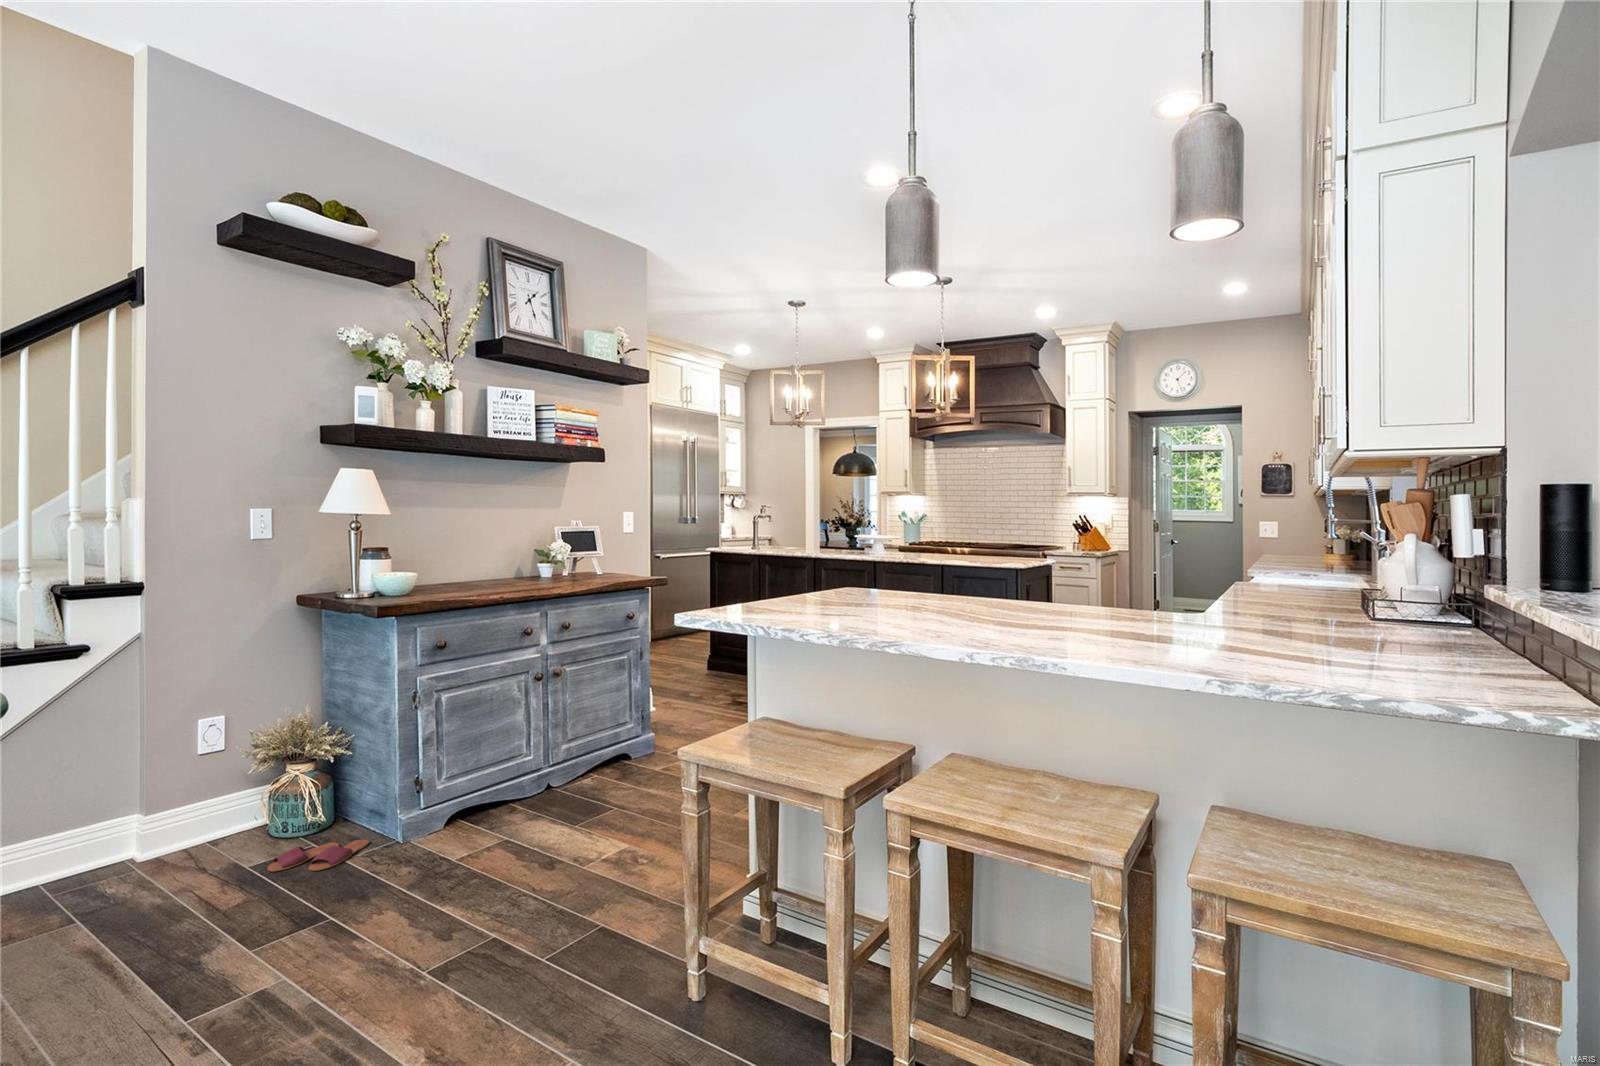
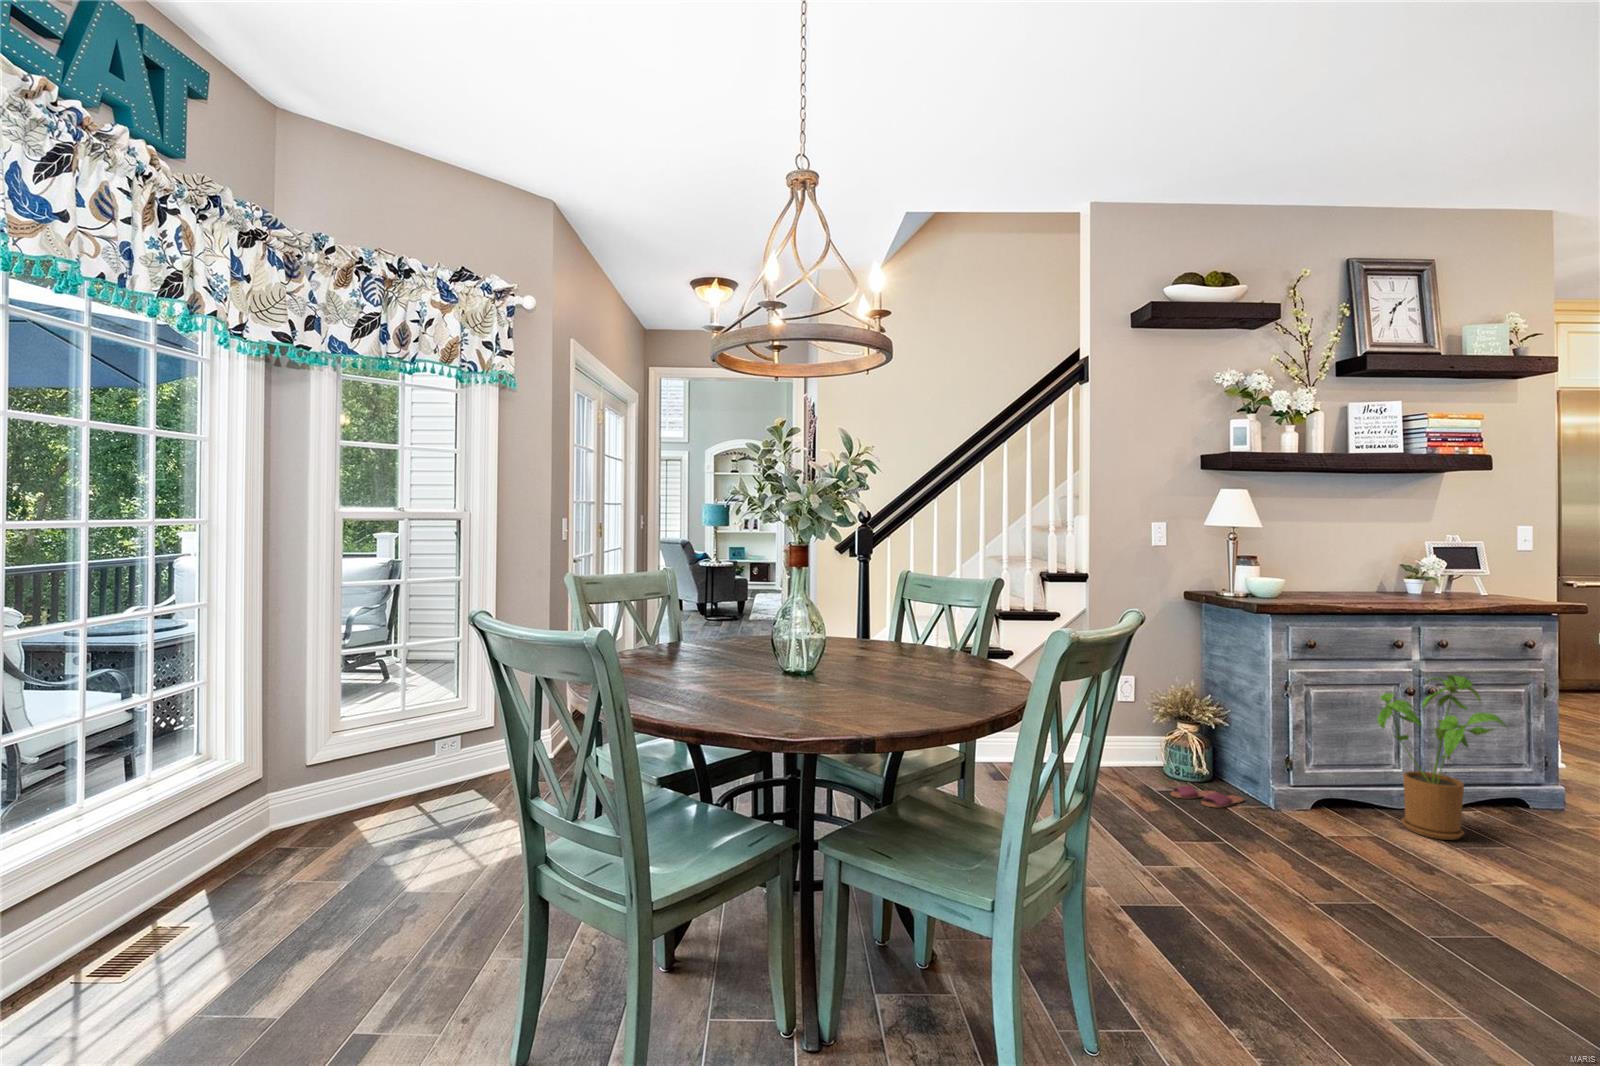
house plant: none [507,656,613,822] -> present [1377,675,1507,840]

